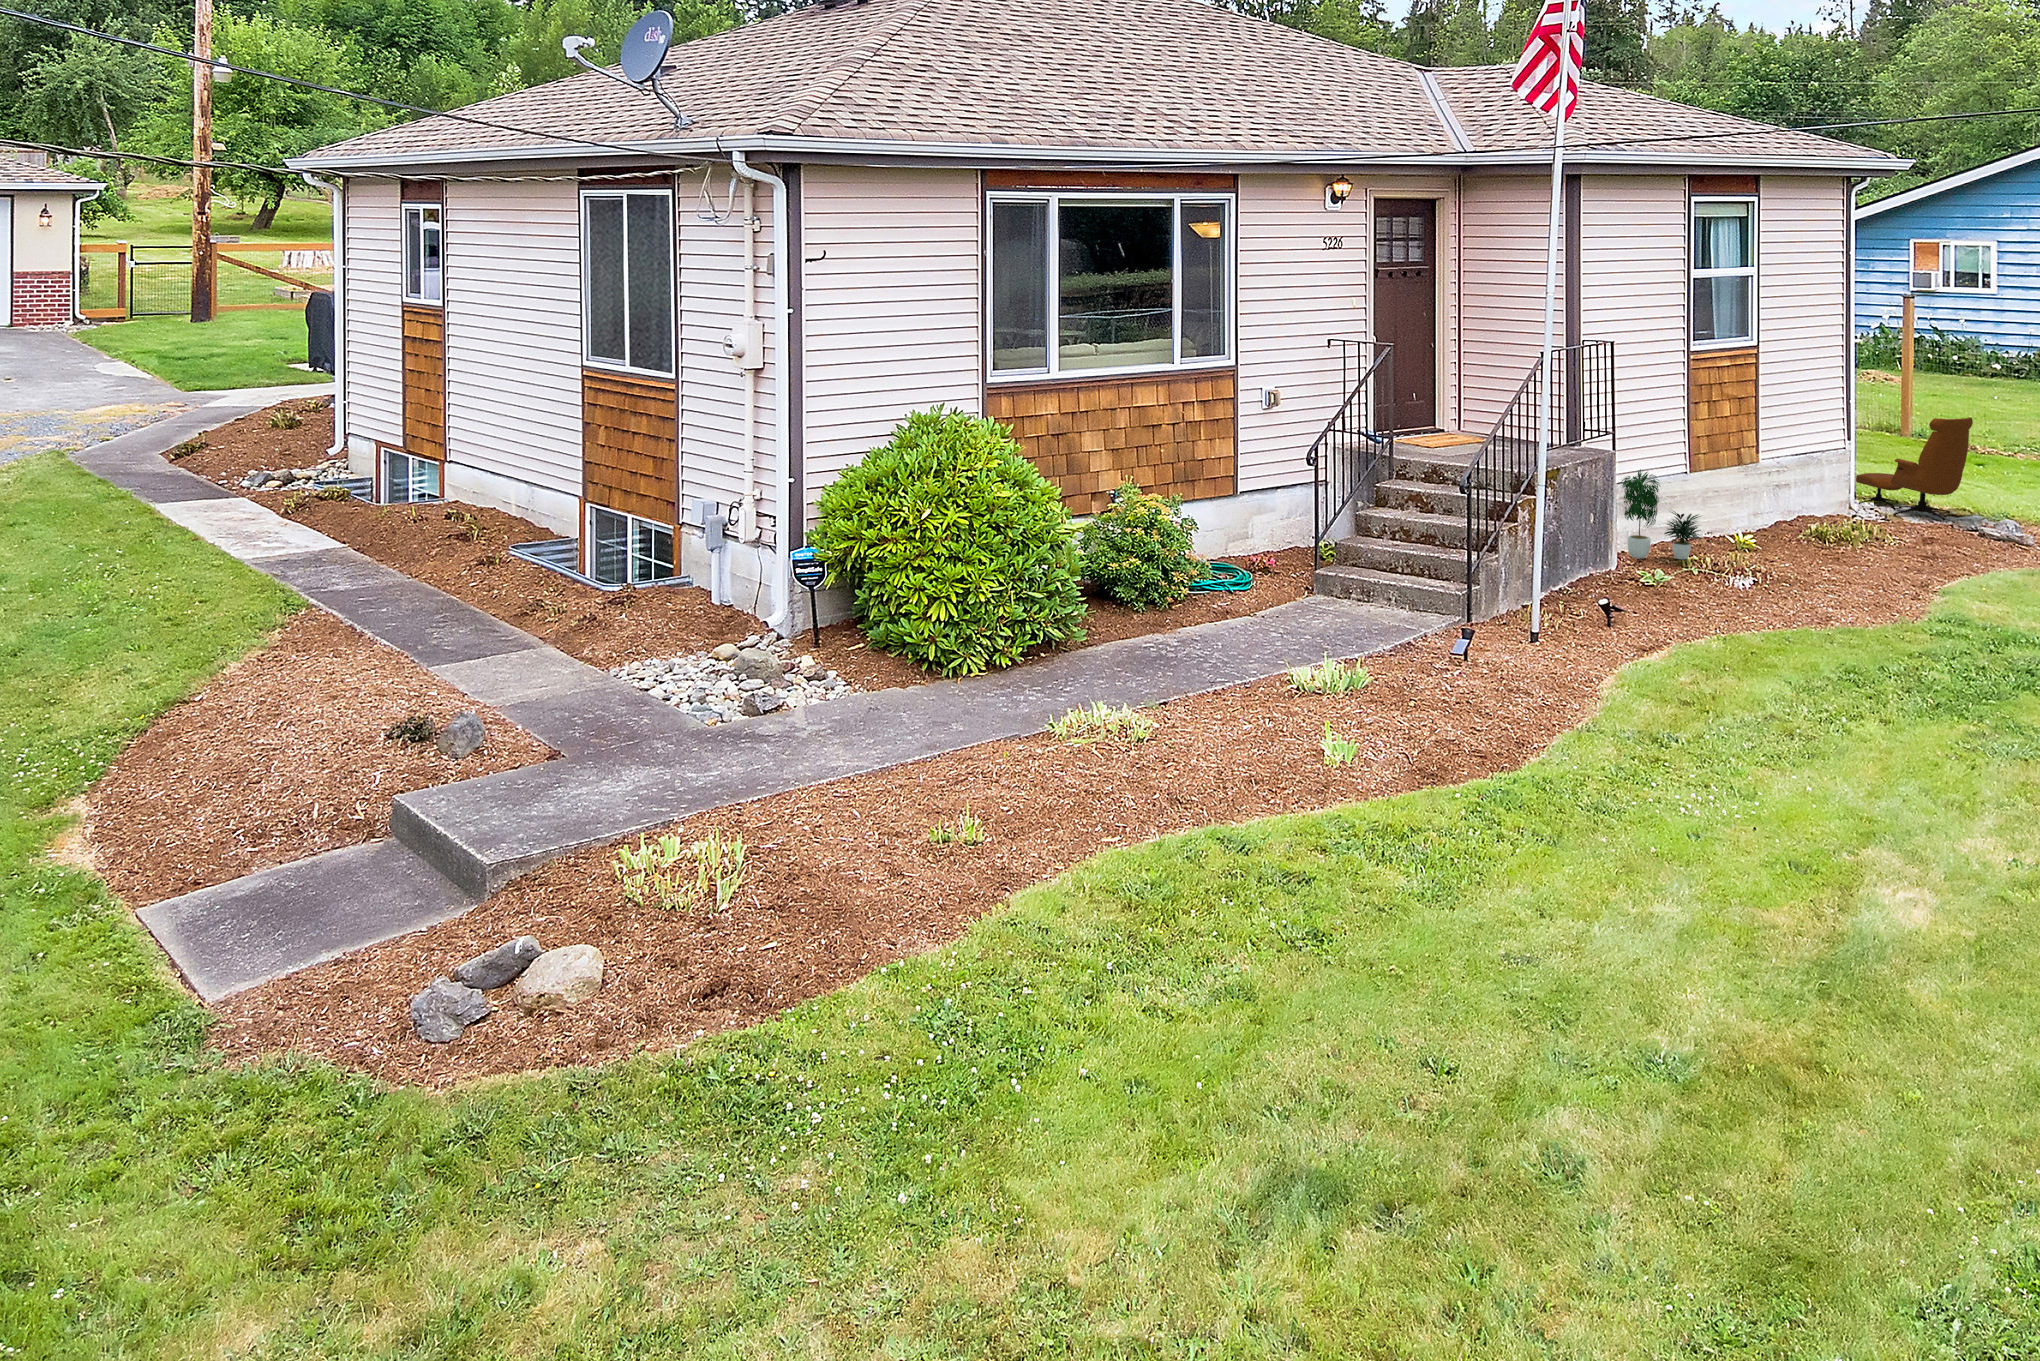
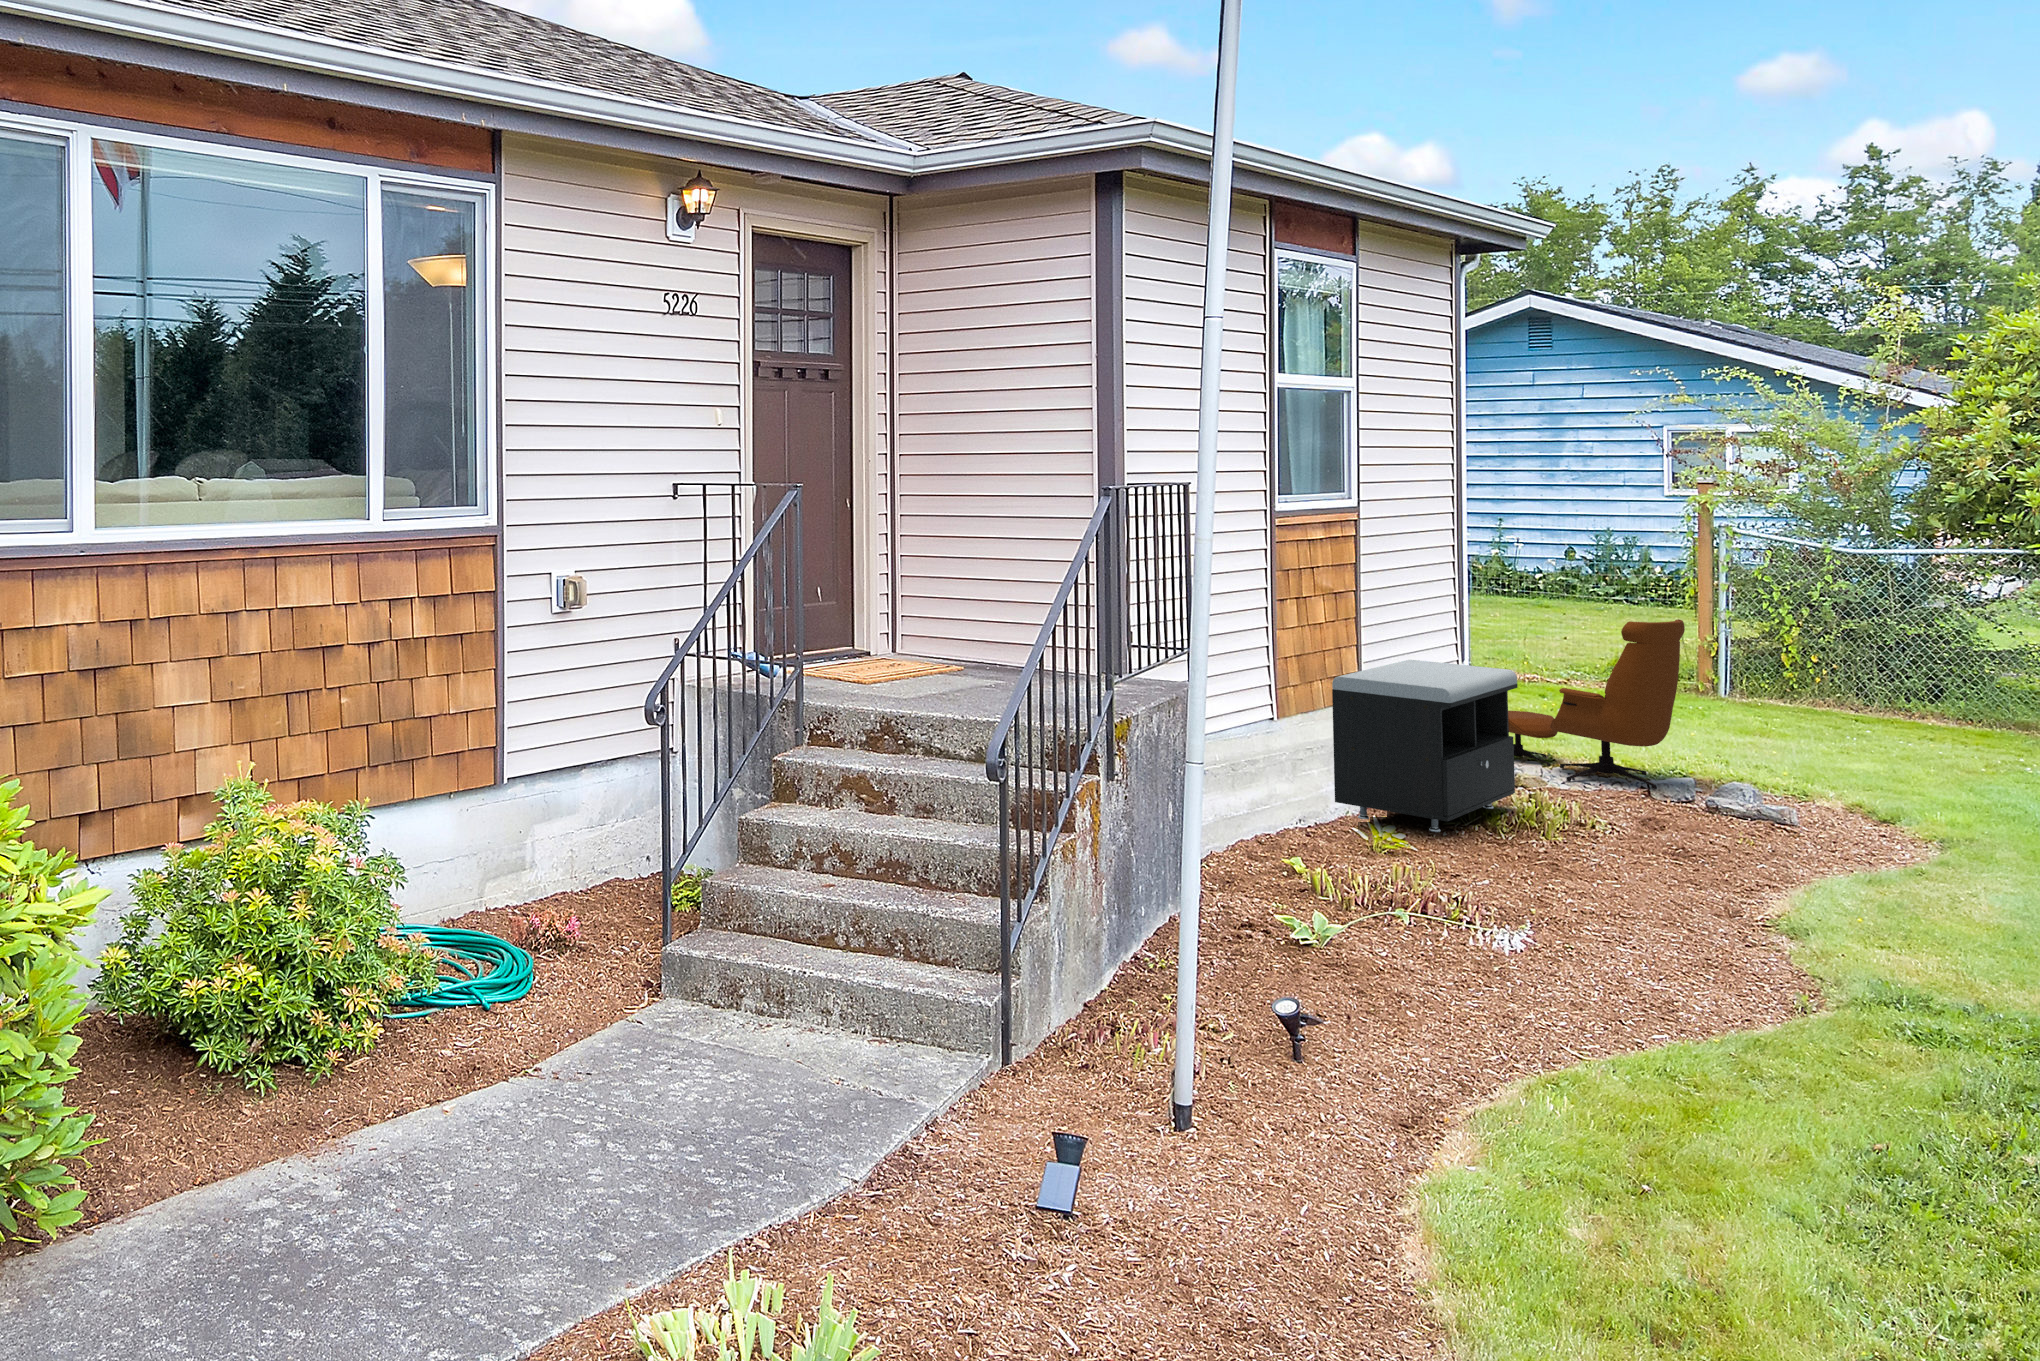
storage bench: none [1723,440,1846,539] -> present [1332,660,1518,832]
potted plant: present [1621,469,1702,560] -> none [1197,714,1358,883]

